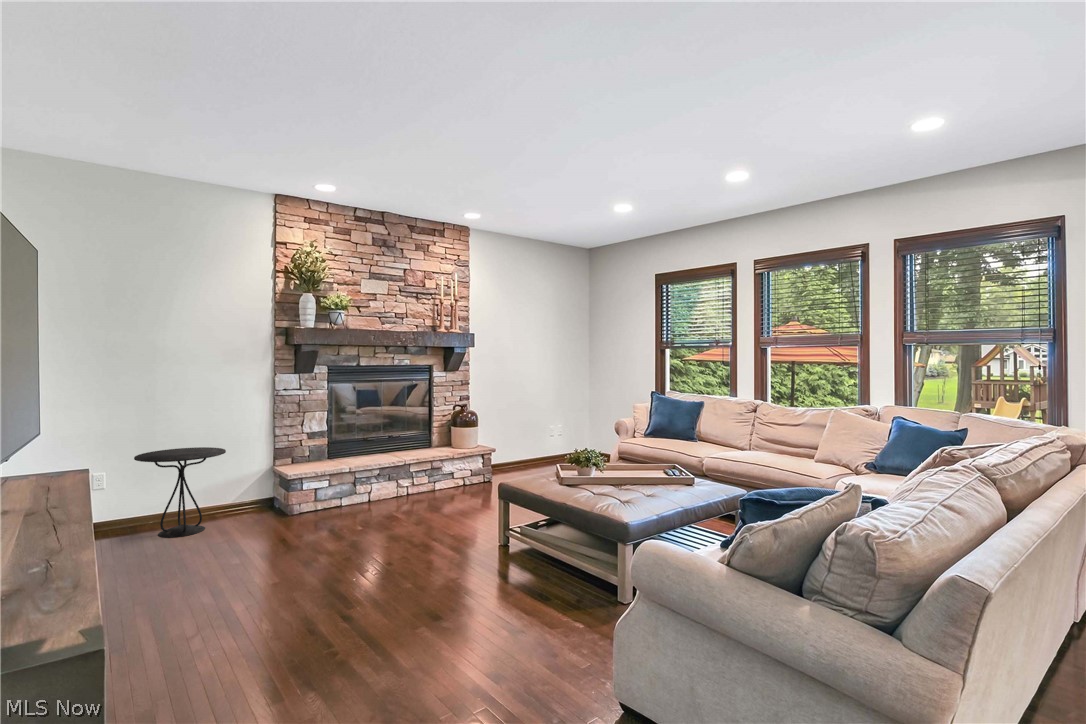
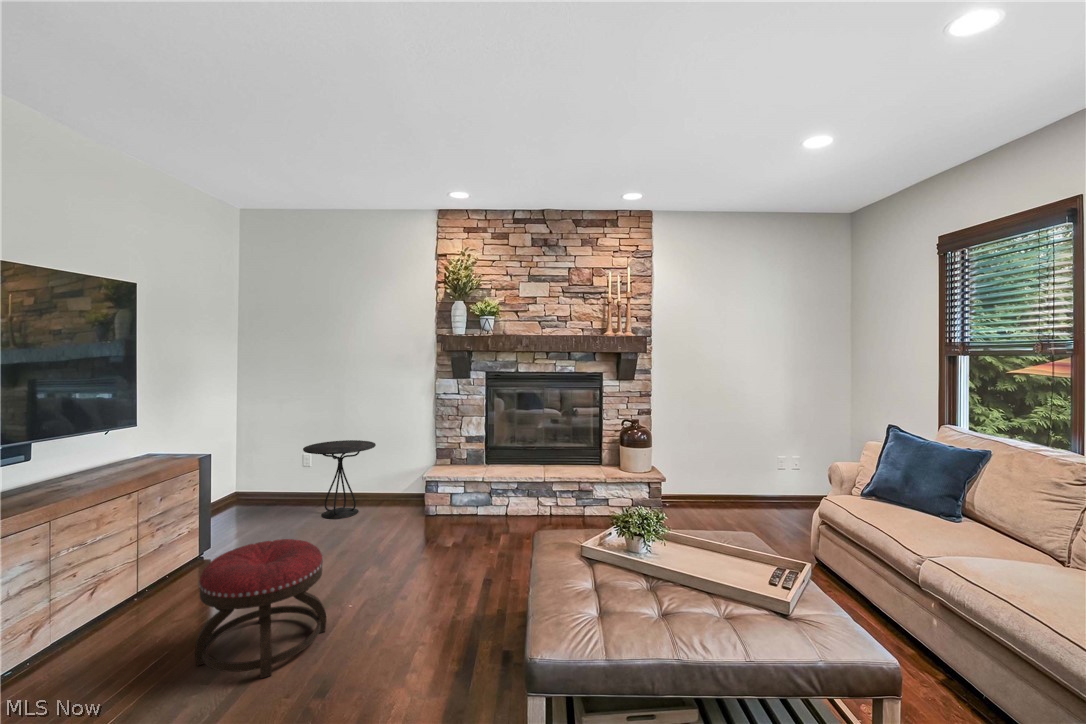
ottoman: none [277,510,378,622] -> present [195,539,327,678]

